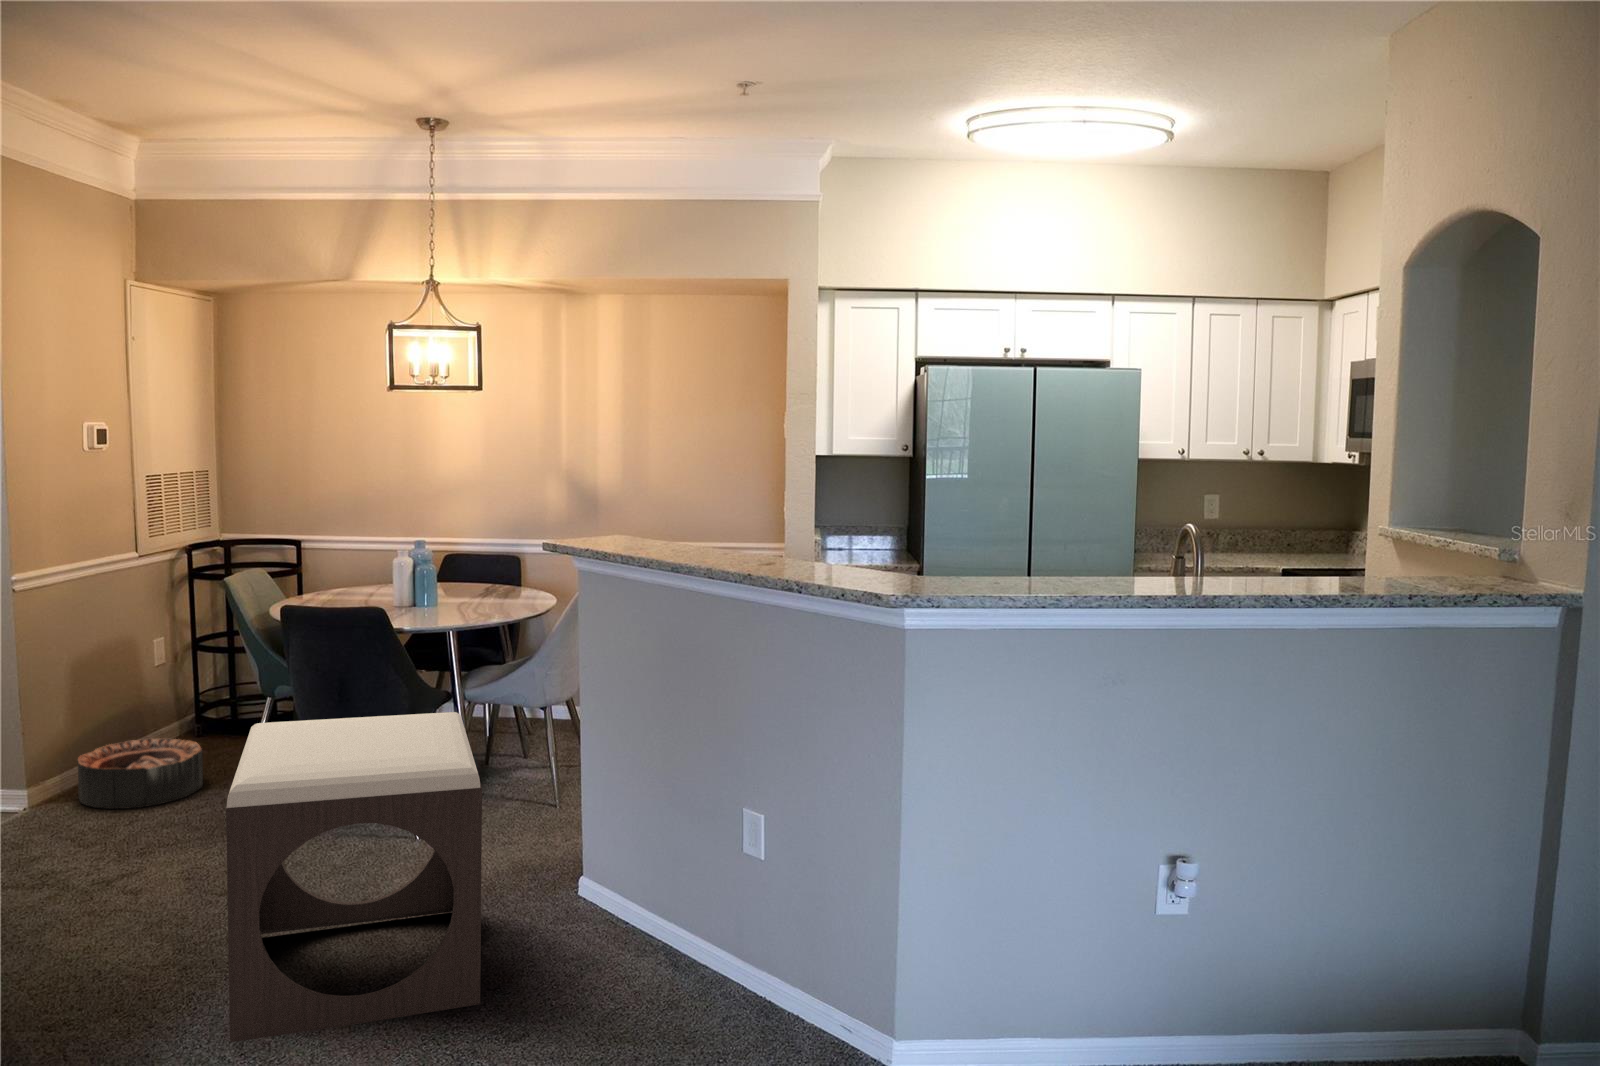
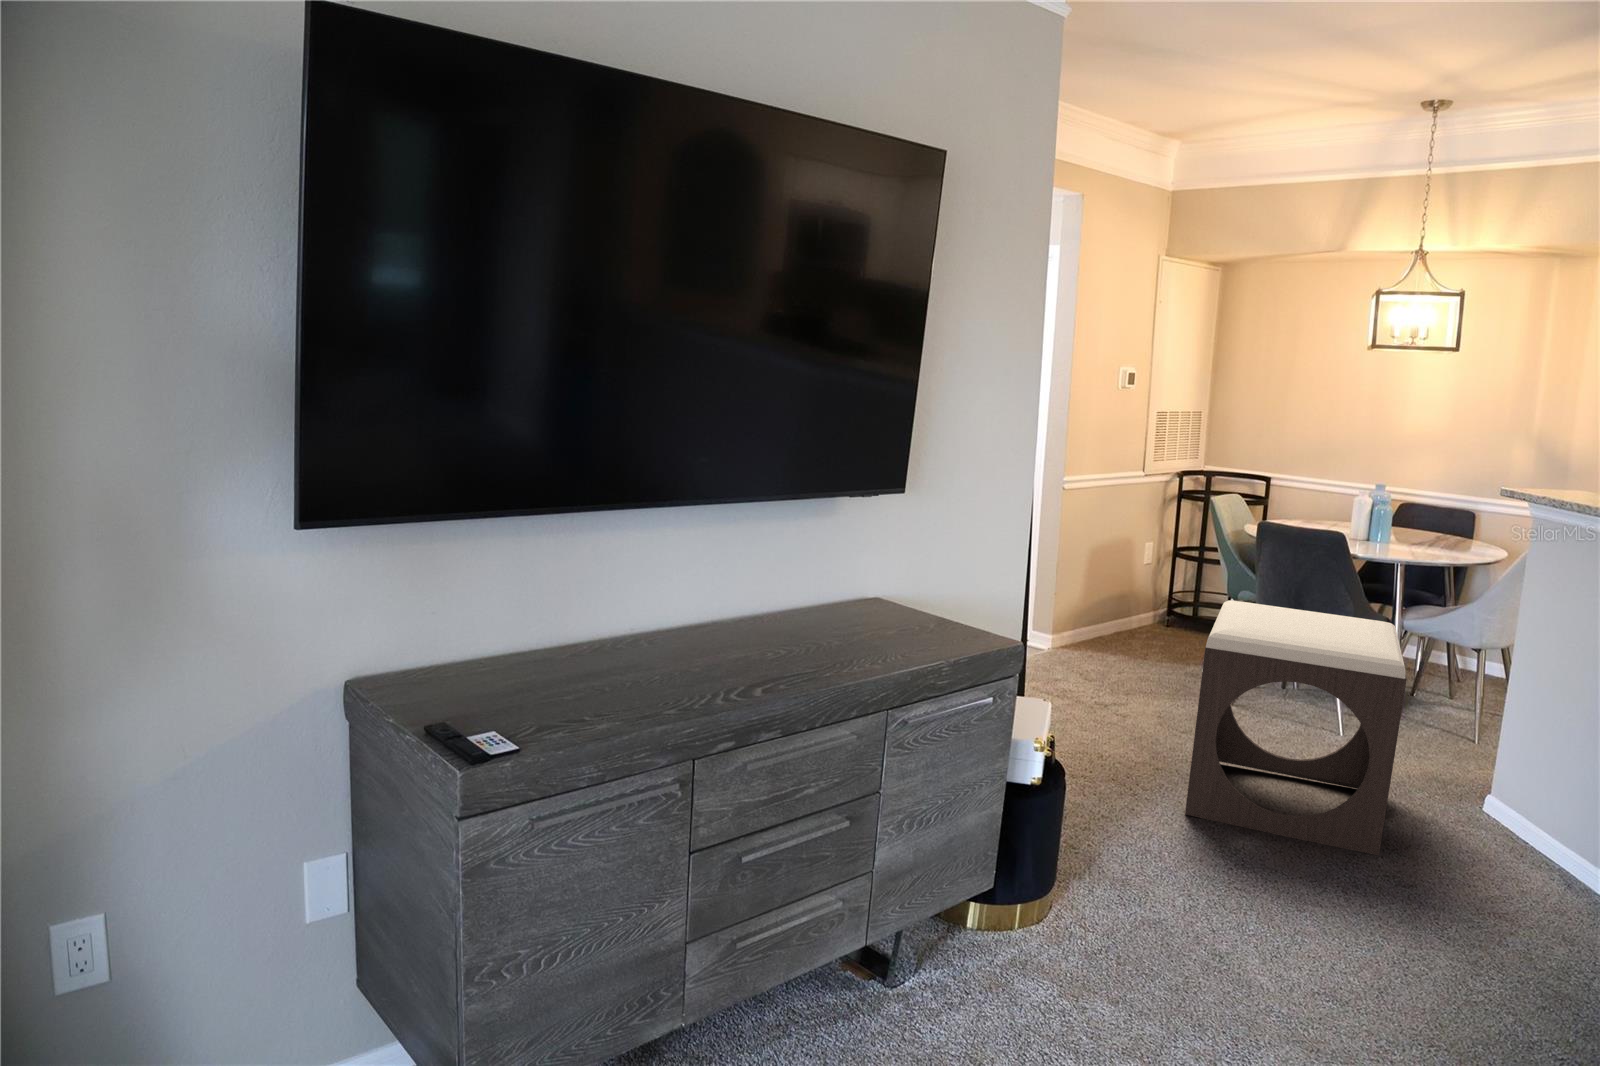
basket: present [78,738,203,809] -> none [1087,612,1174,662]

